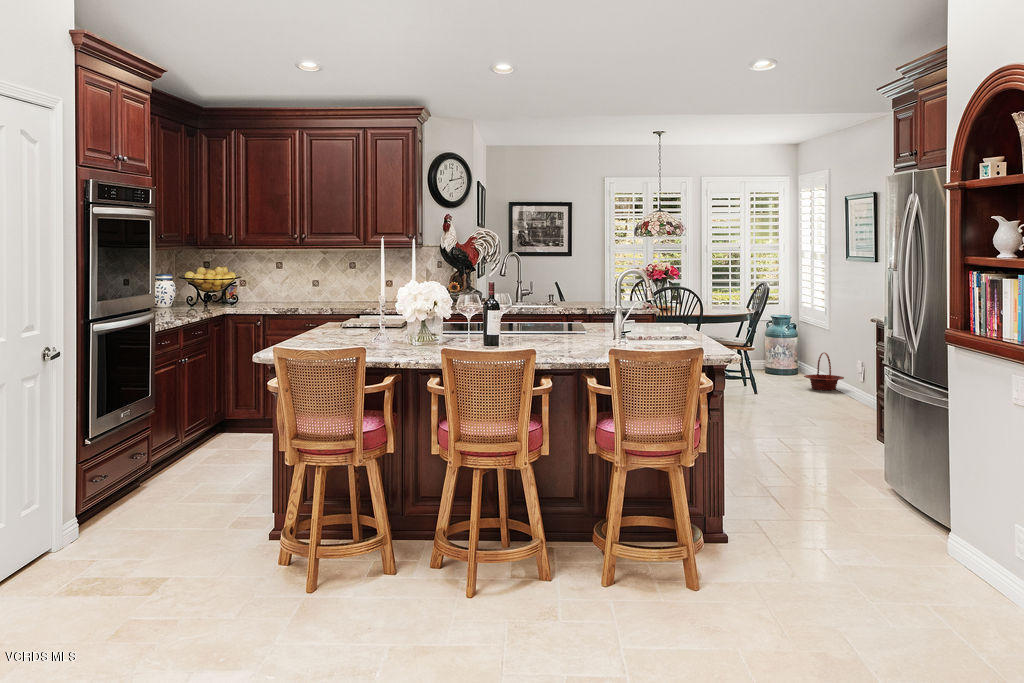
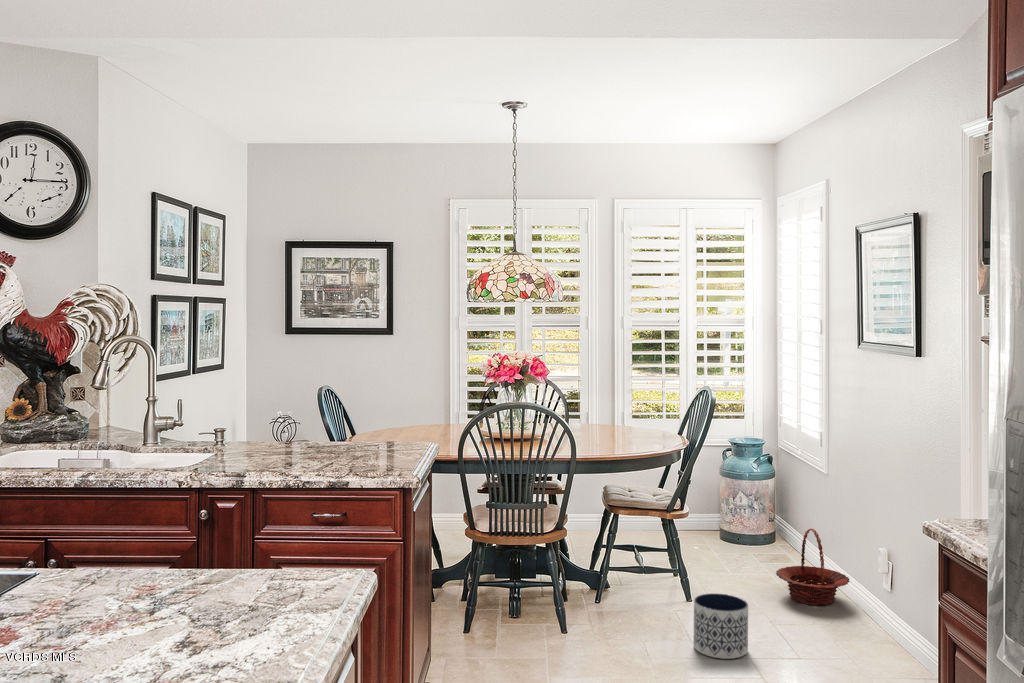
planter: none [767,376,796,403] -> present [694,593,748,659]

